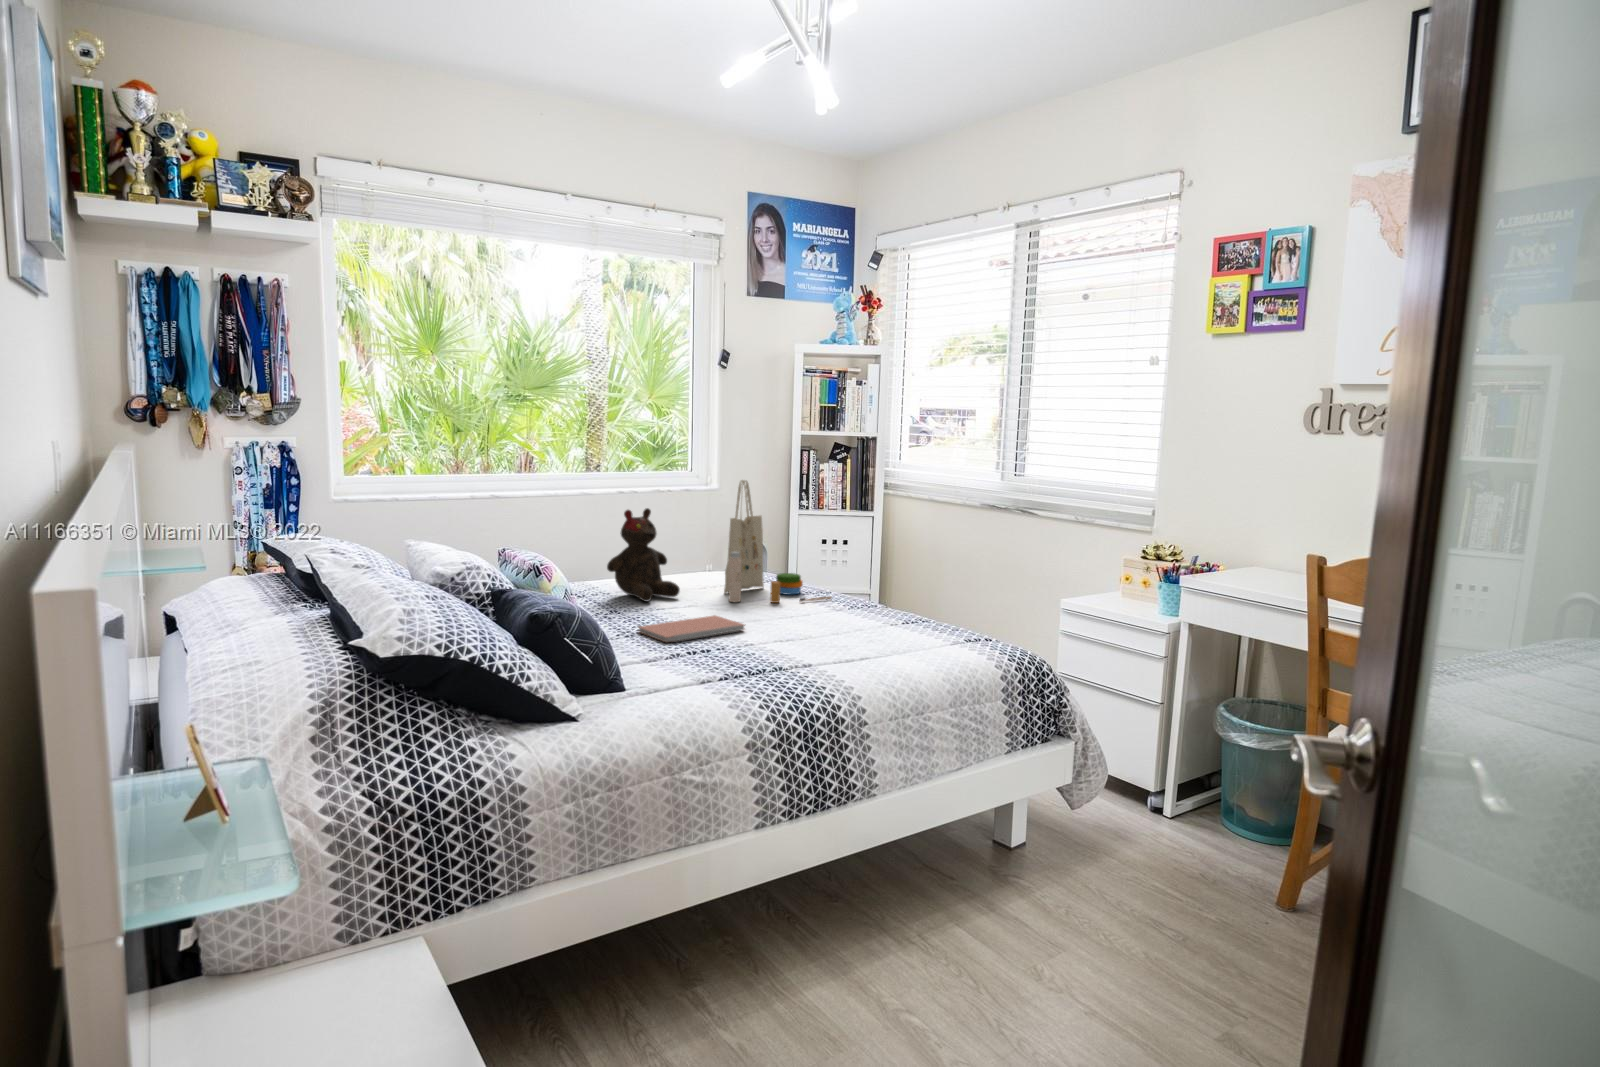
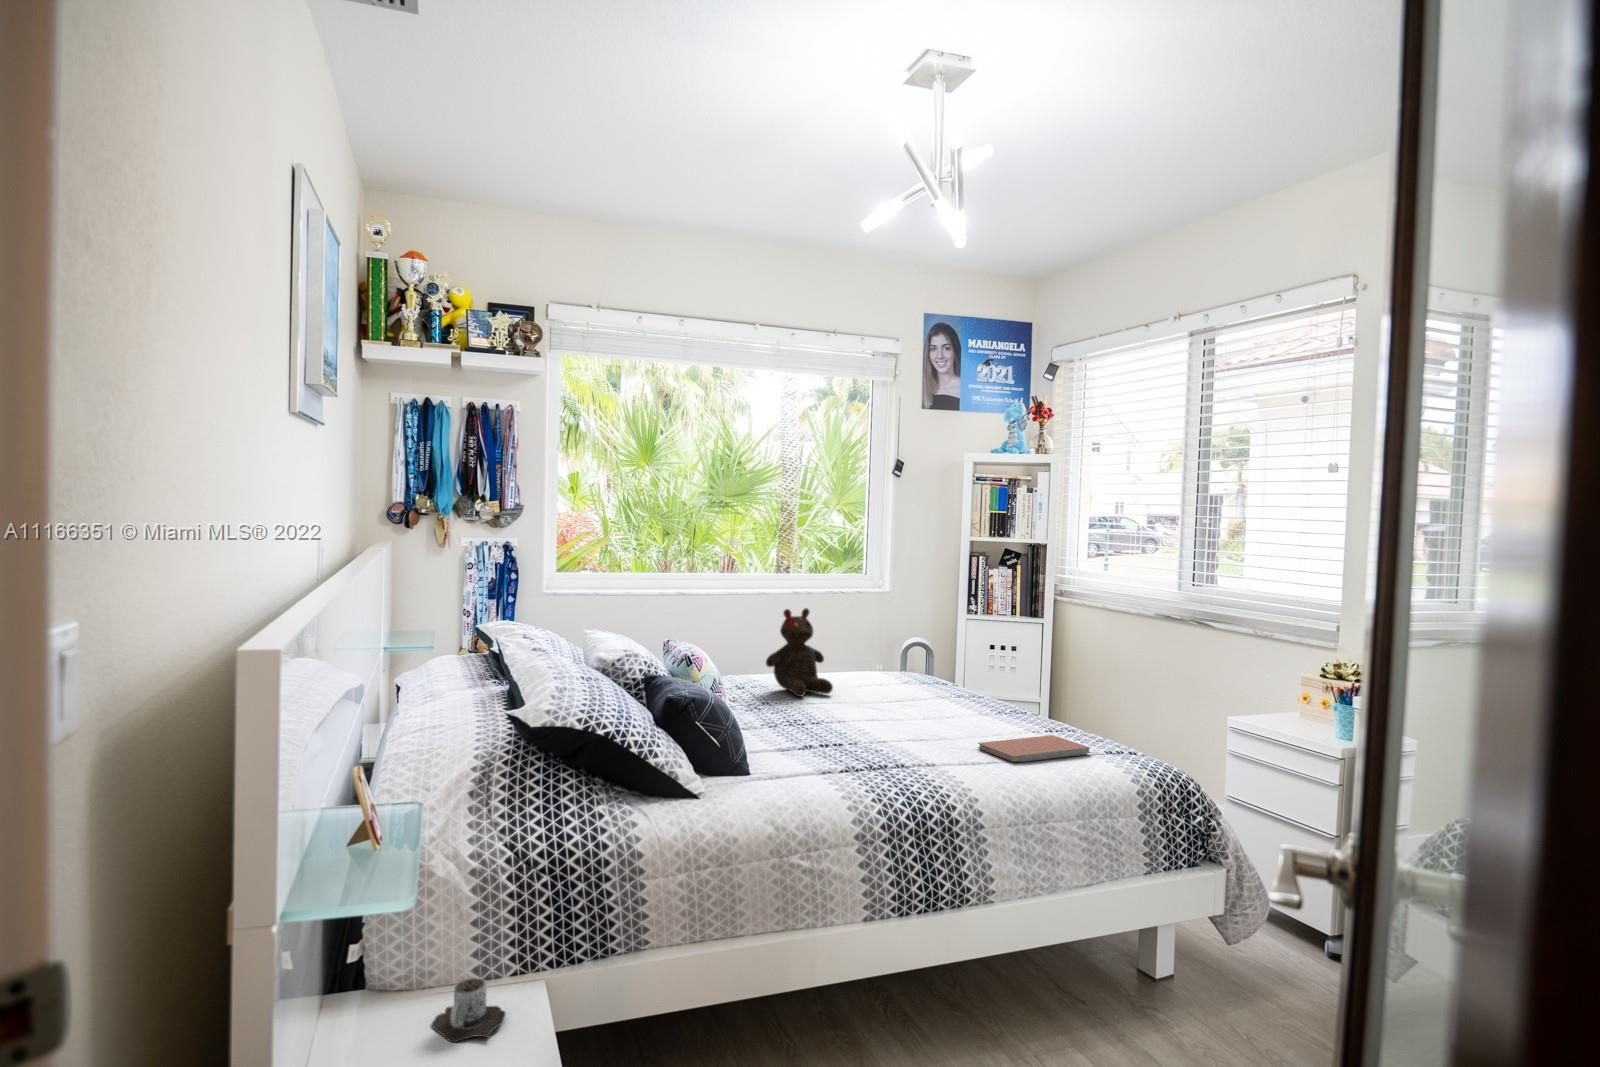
tote bag: present [724,480,831,603] -> none [876,584,982,705]
notebook: present [639,615,745,642] -> present [978,735,1090,762]
mug: none [298,949,387,1026] -> present [433,978,505,1042]

